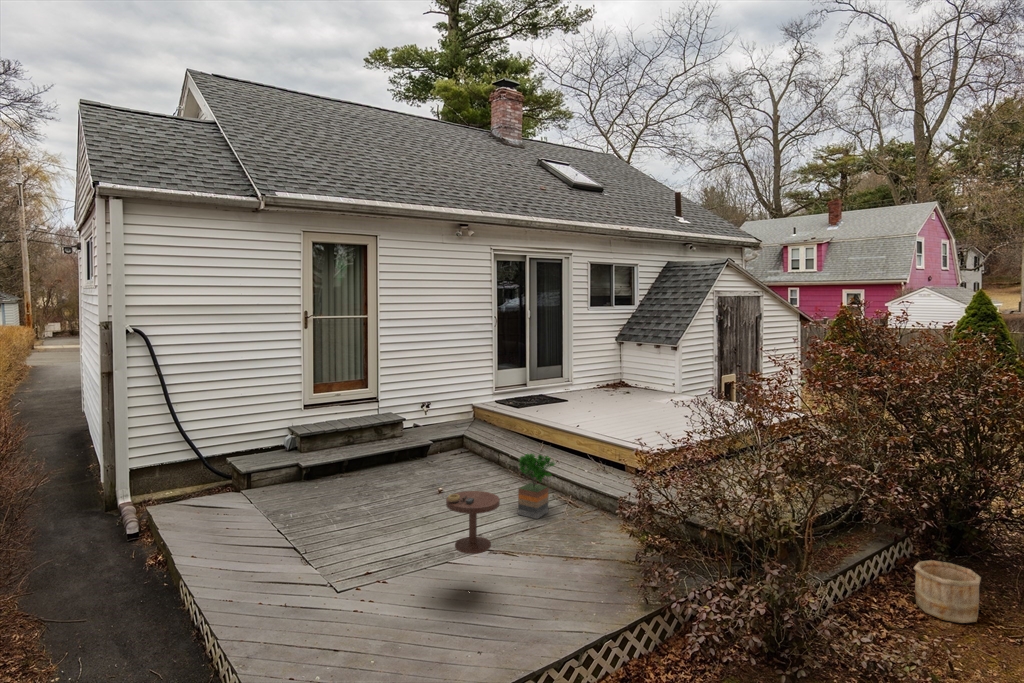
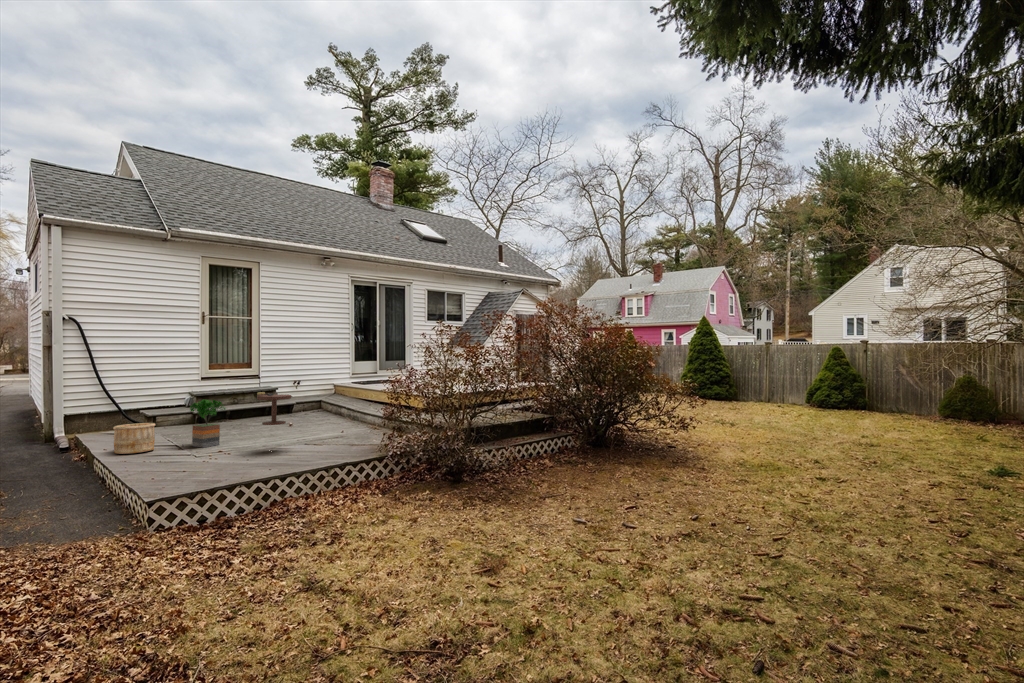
potted tree: present [518,454,555,519] -> present [190,400,226,448]
wooden bucket: present [914,560,981,623] -> present [113,423,156,454]

